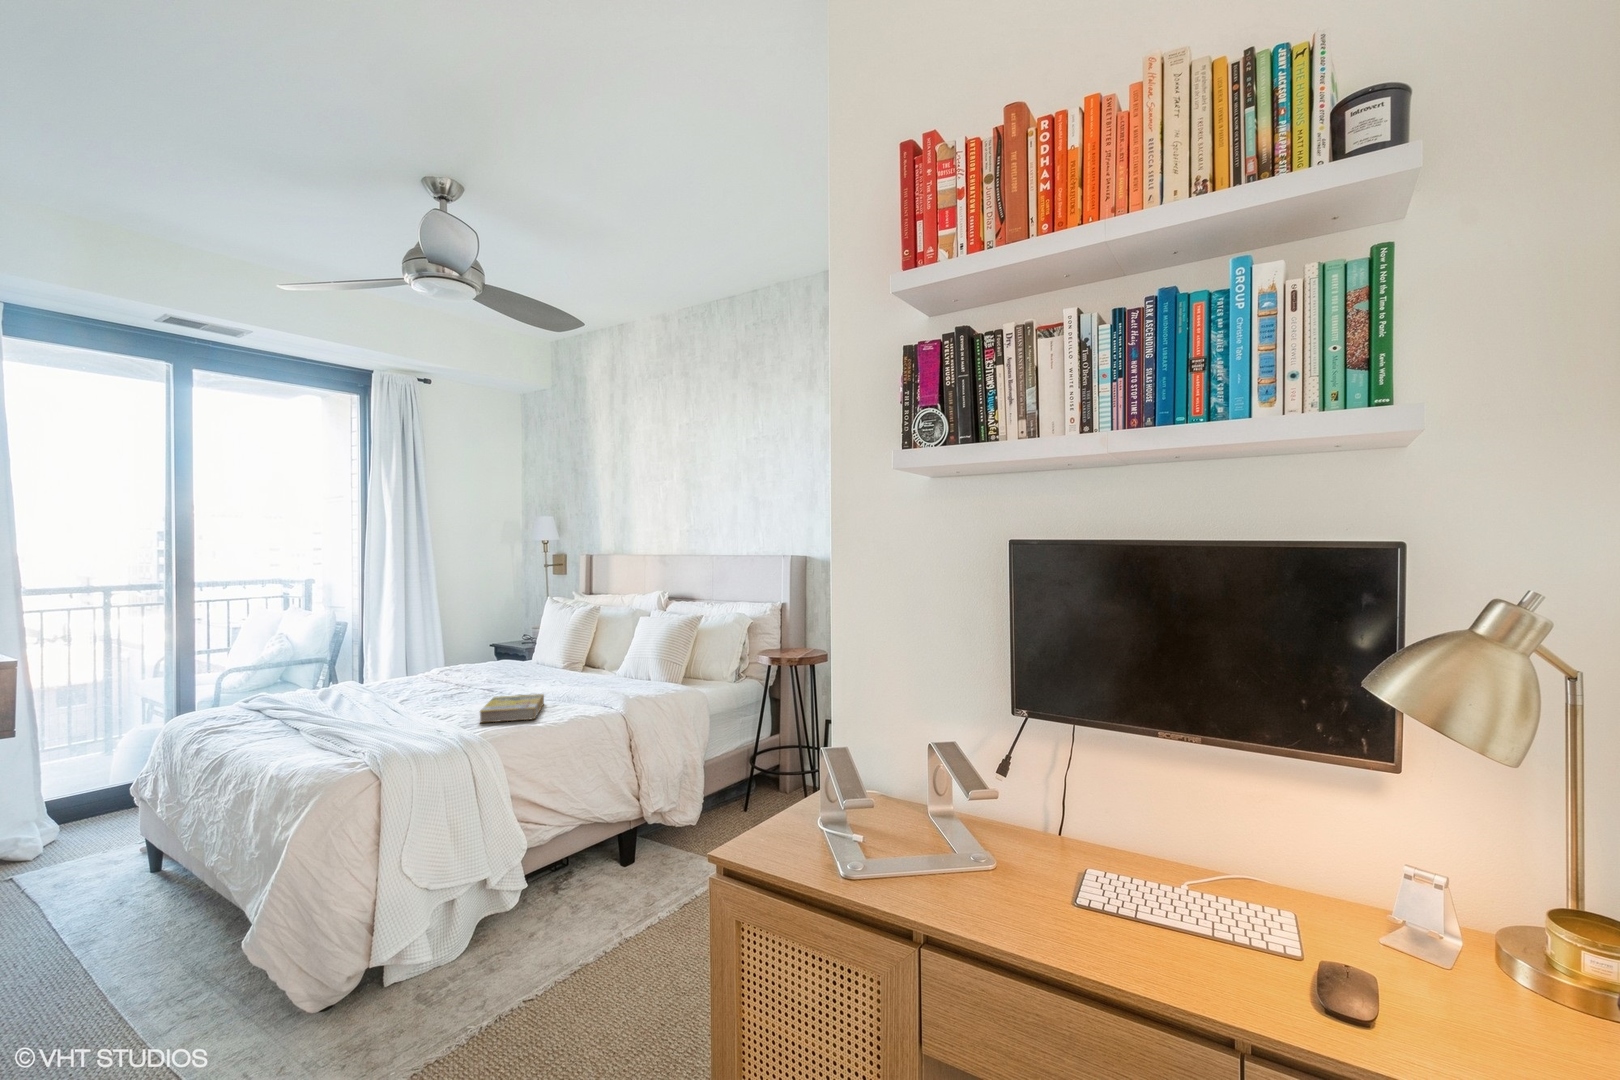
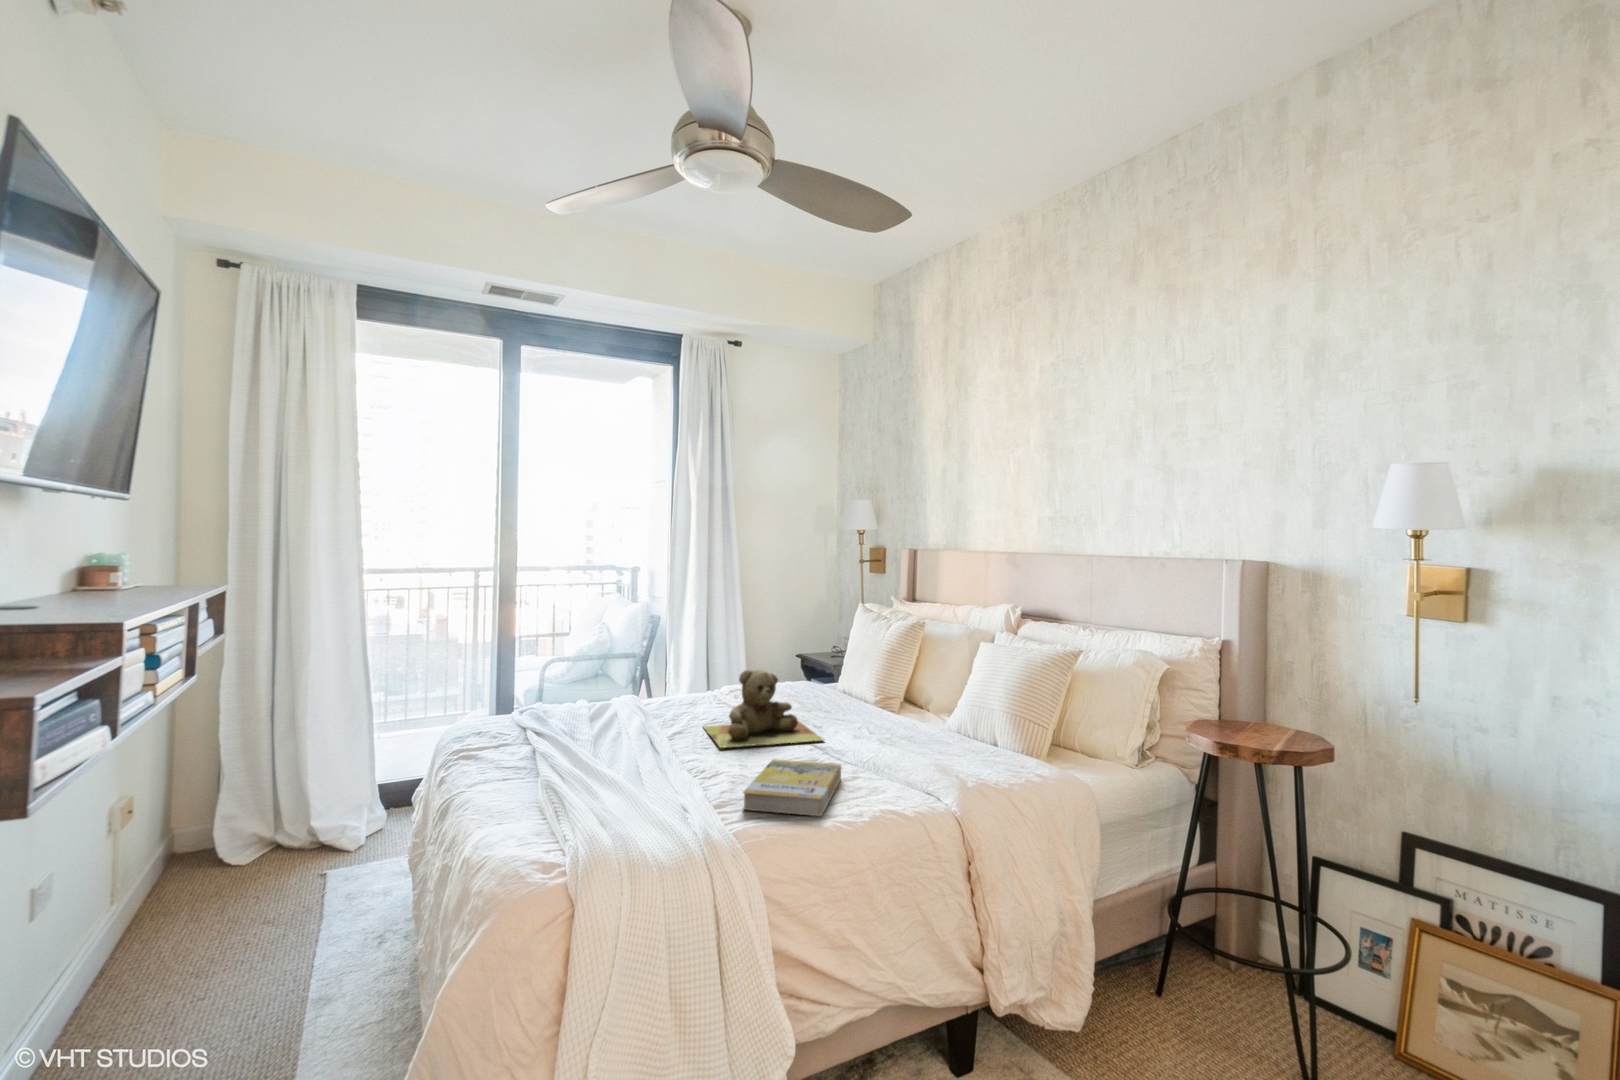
teddy bear: none [427,643,529,699] -> present [704,669,824,748]

